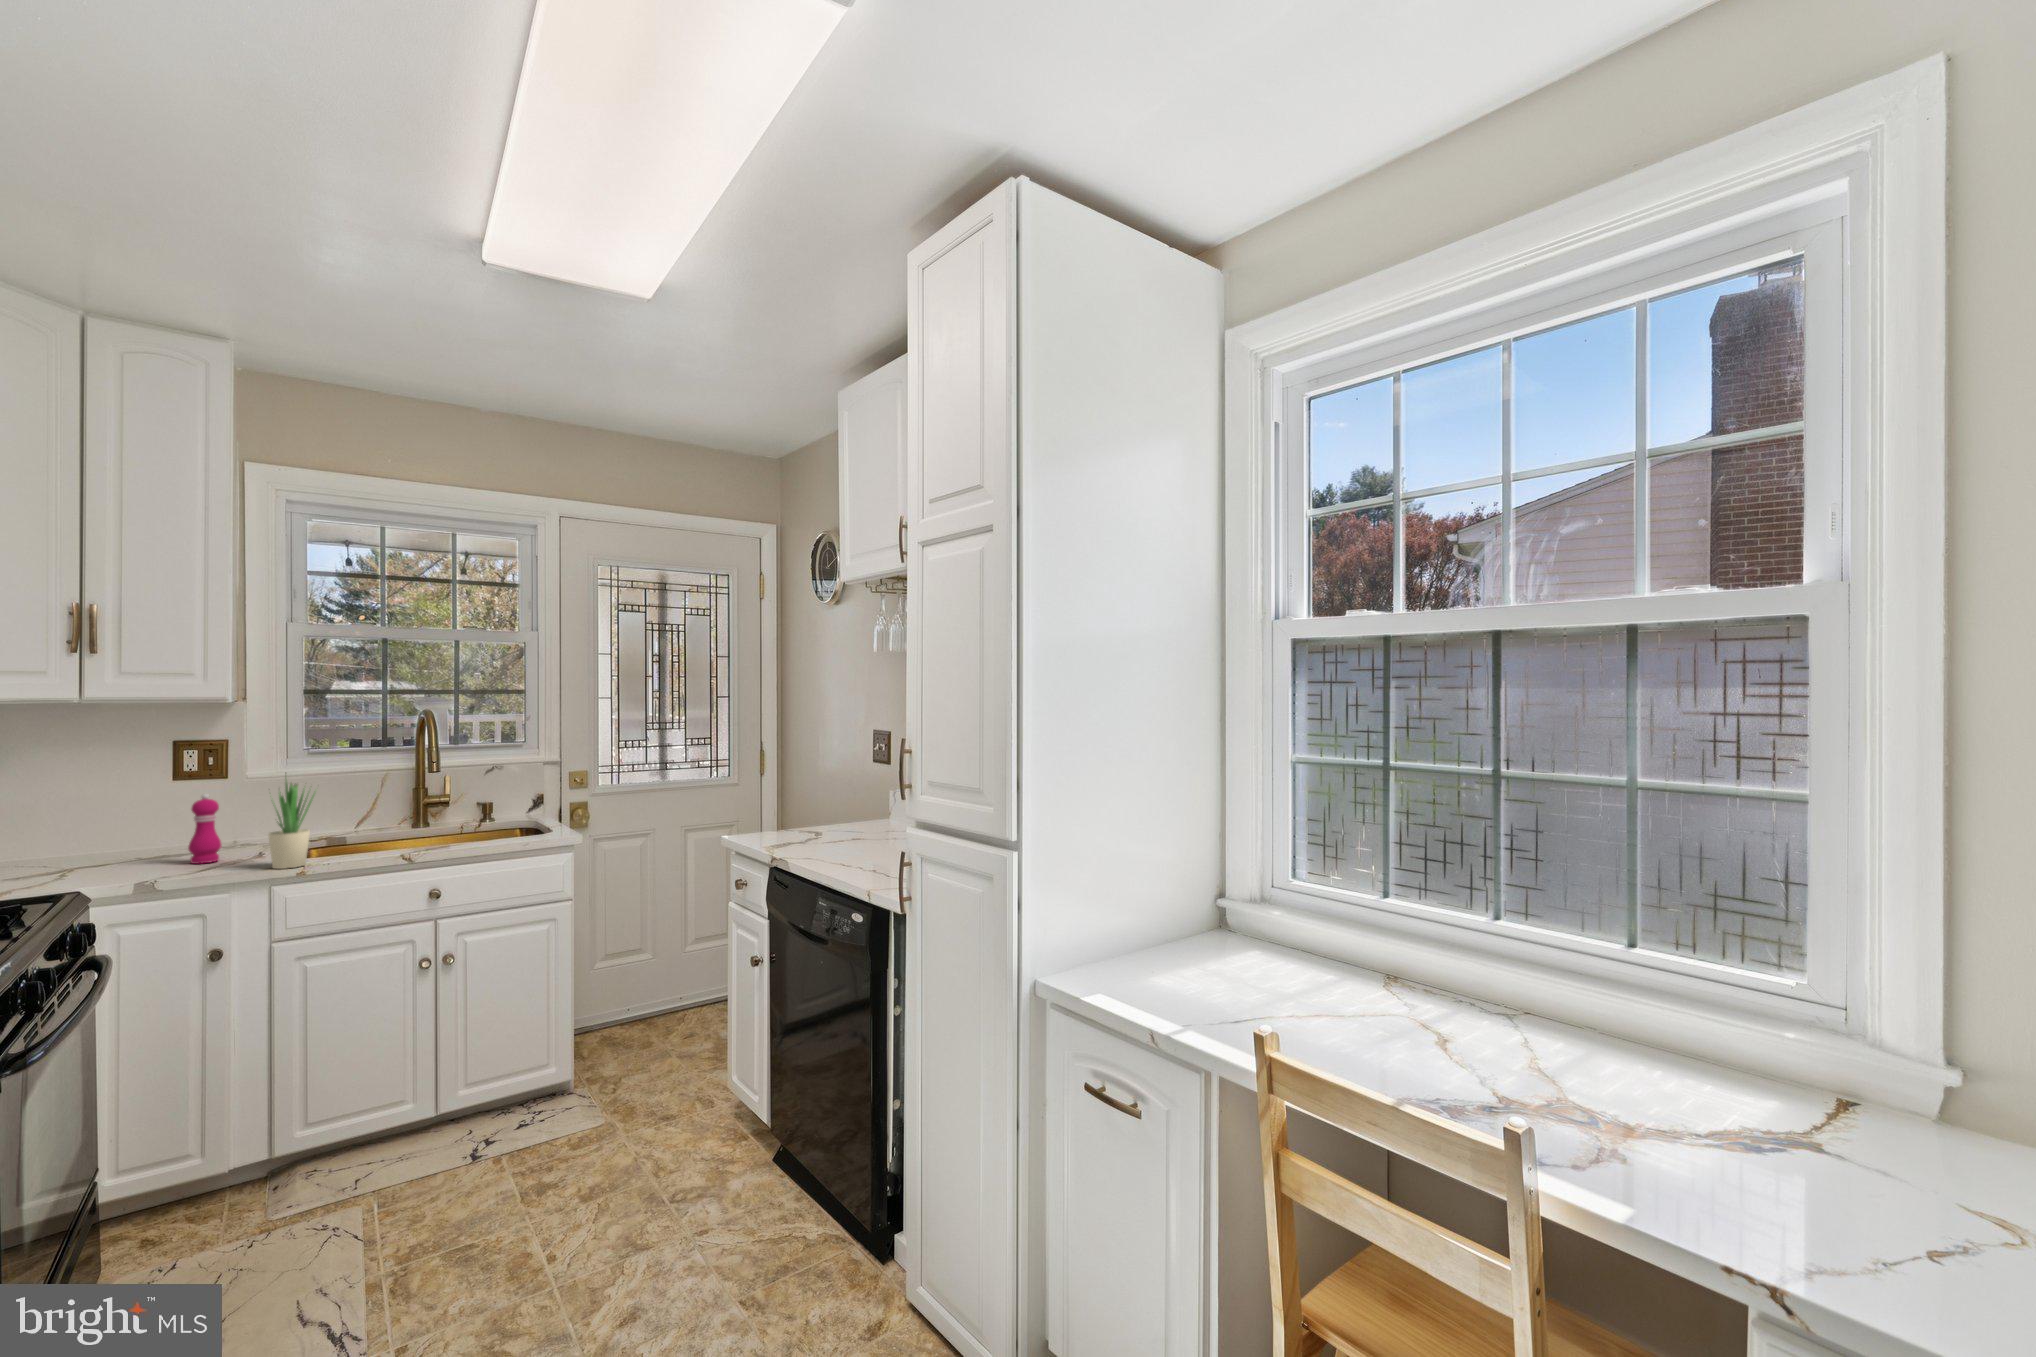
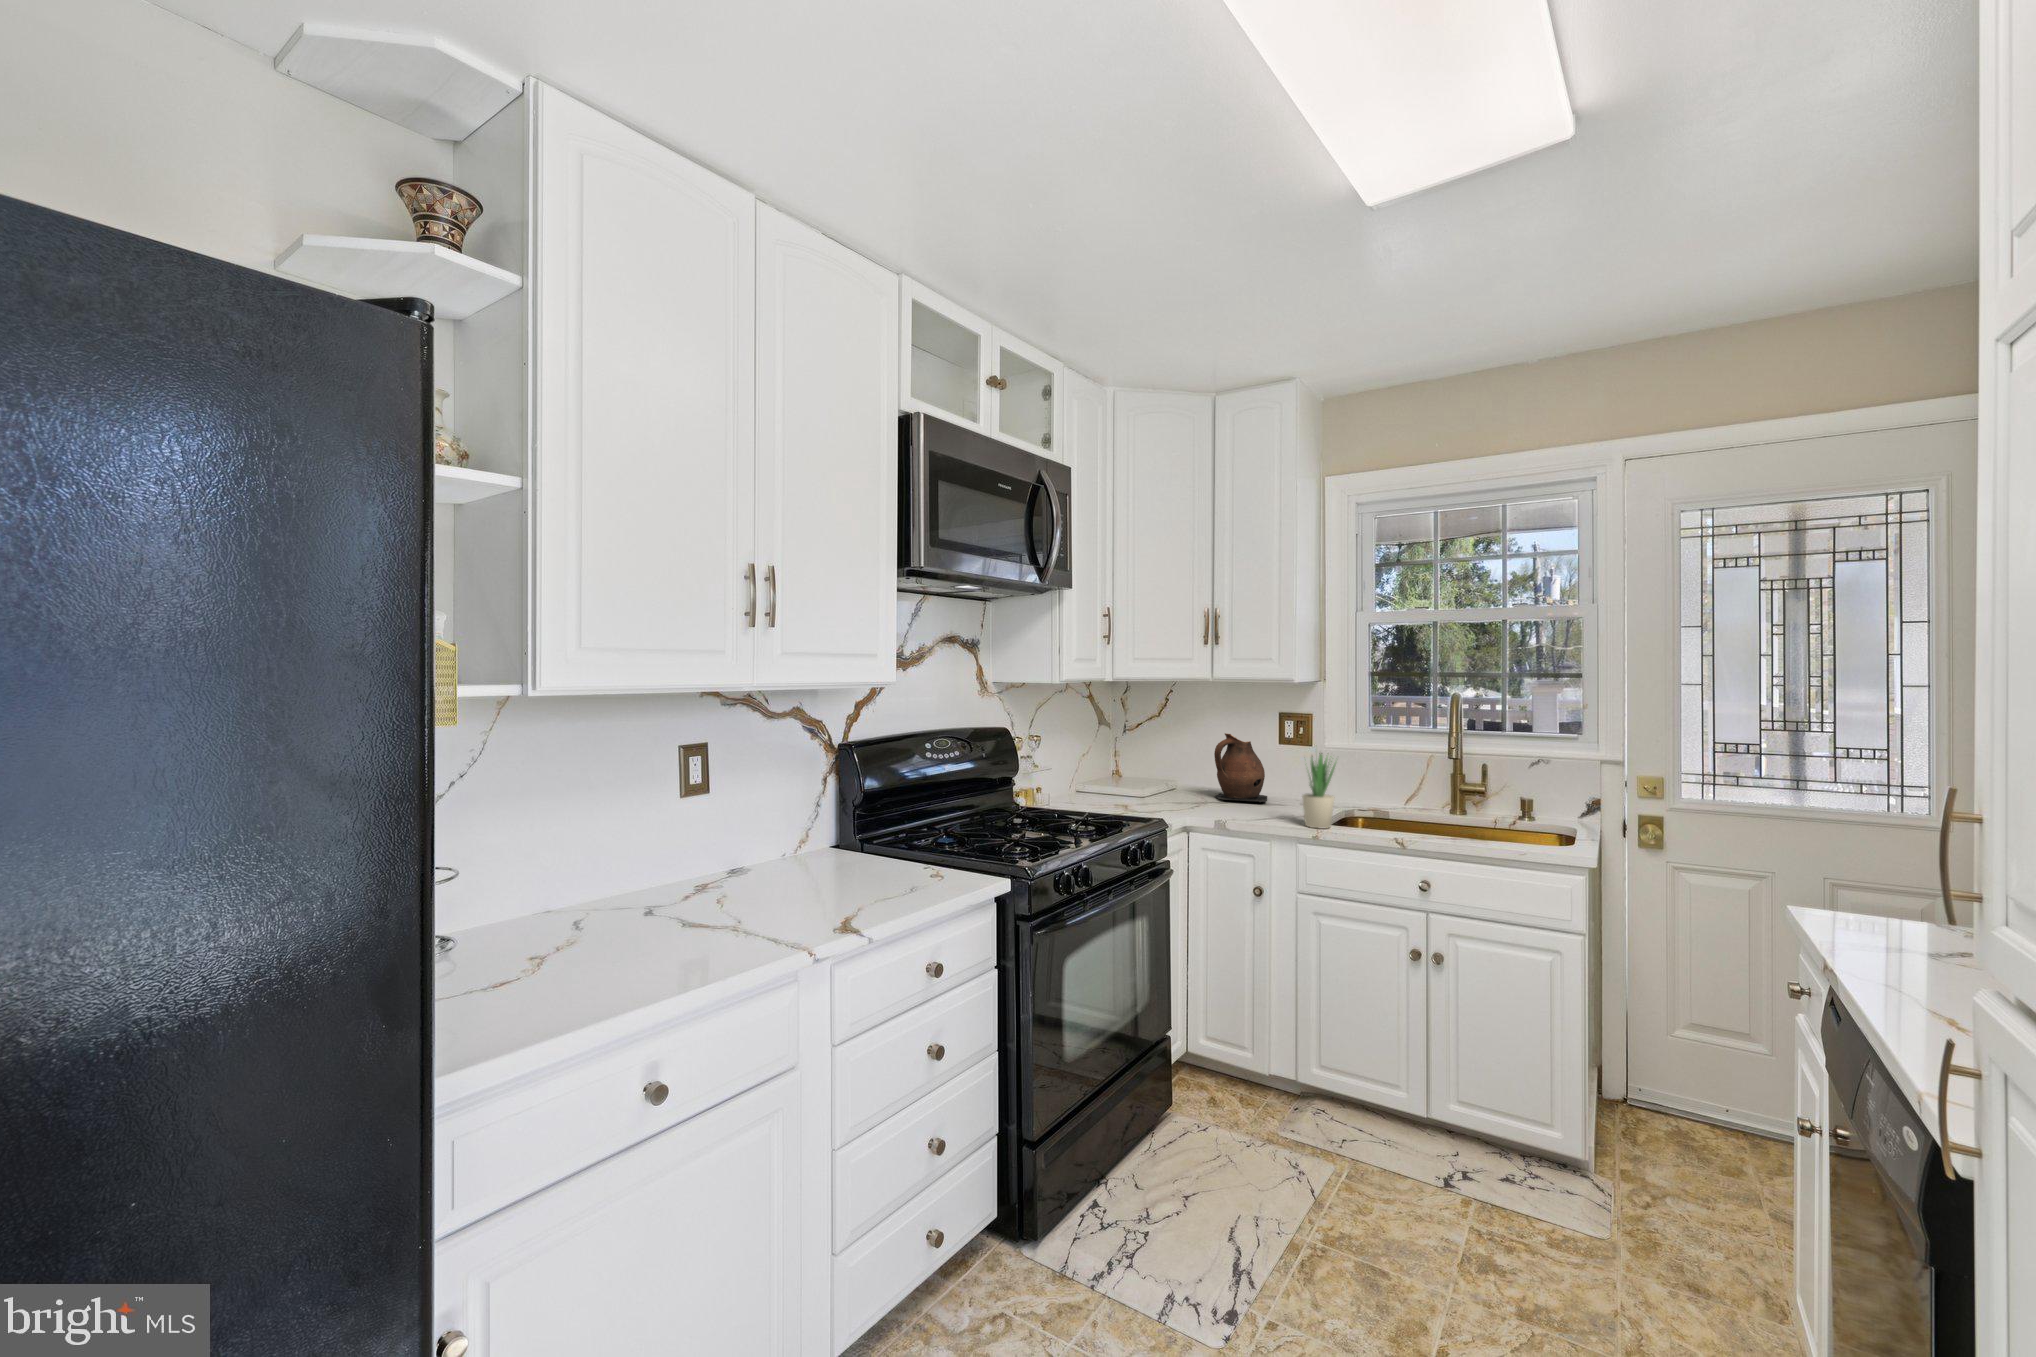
ceramic pitcher: none [70,777,175,865] -> present [1214,733,1267,803]
pepper mill: present [188,794,222,864] -> none [1267,754,1288,812]

